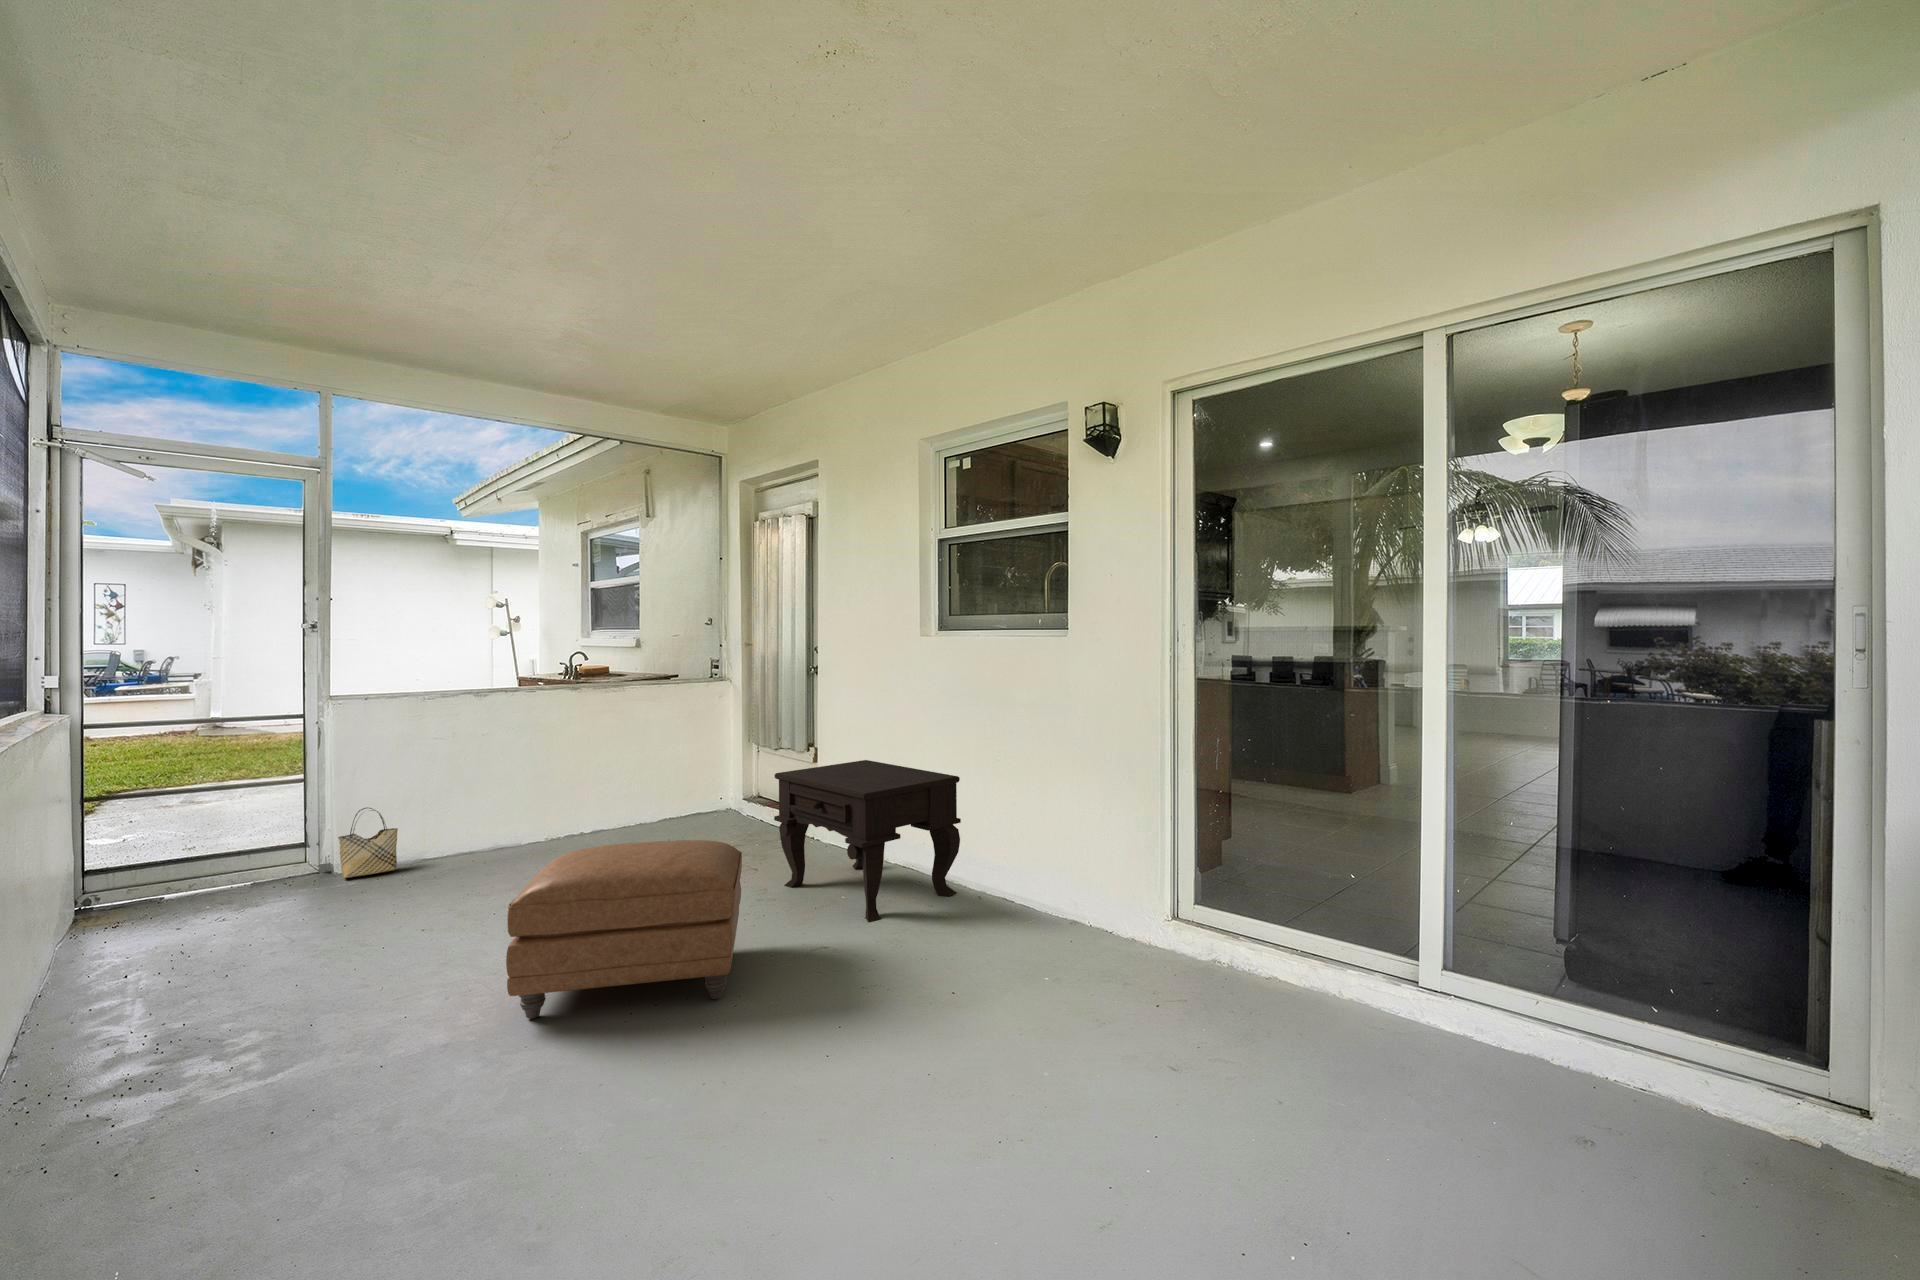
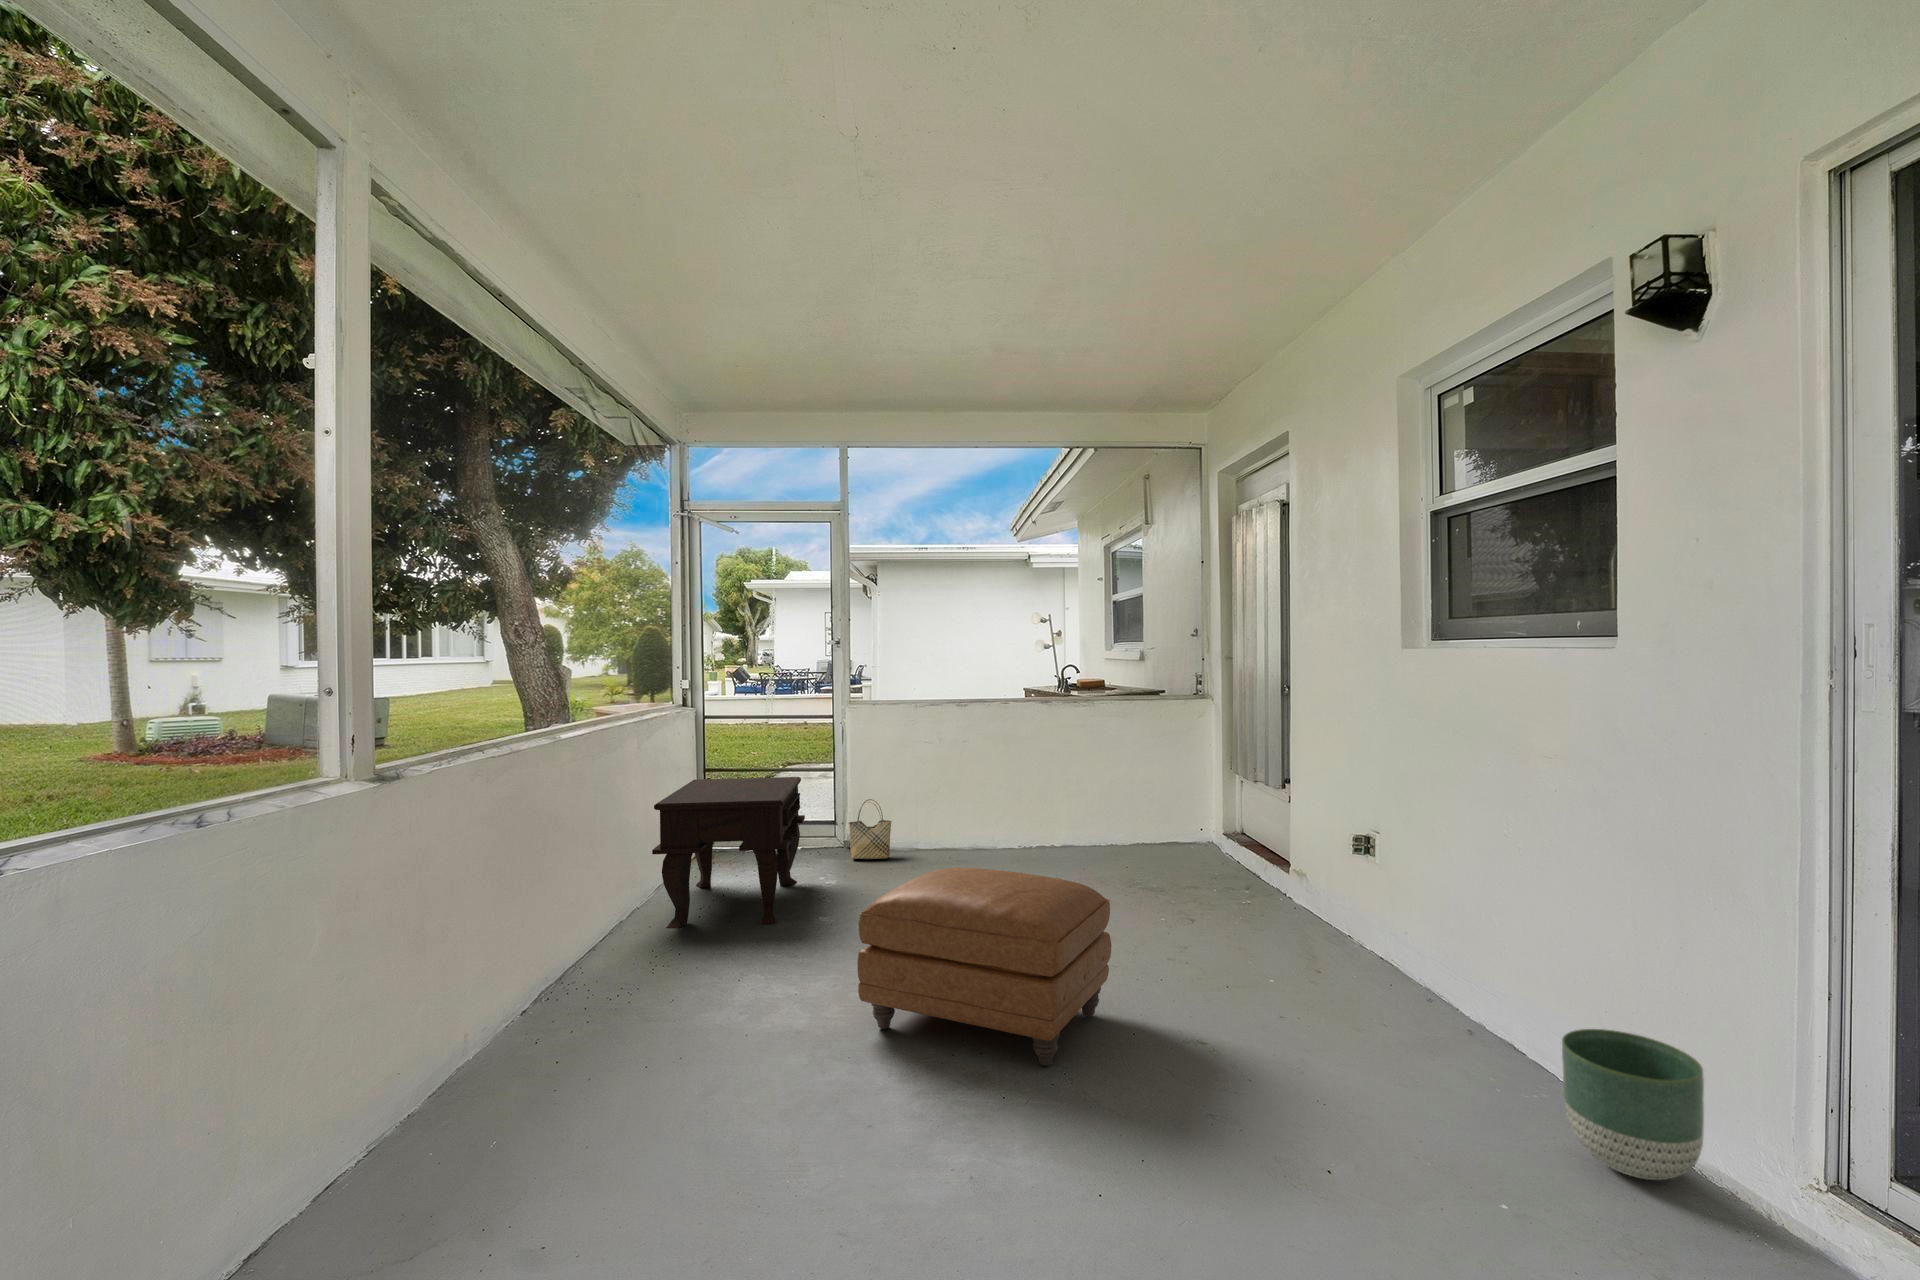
side table: present [774,760,961,922] -> present [652,777,805,928]
planter: none [1057,867,1124,947] -> present [1562,1029,1704,1180]

